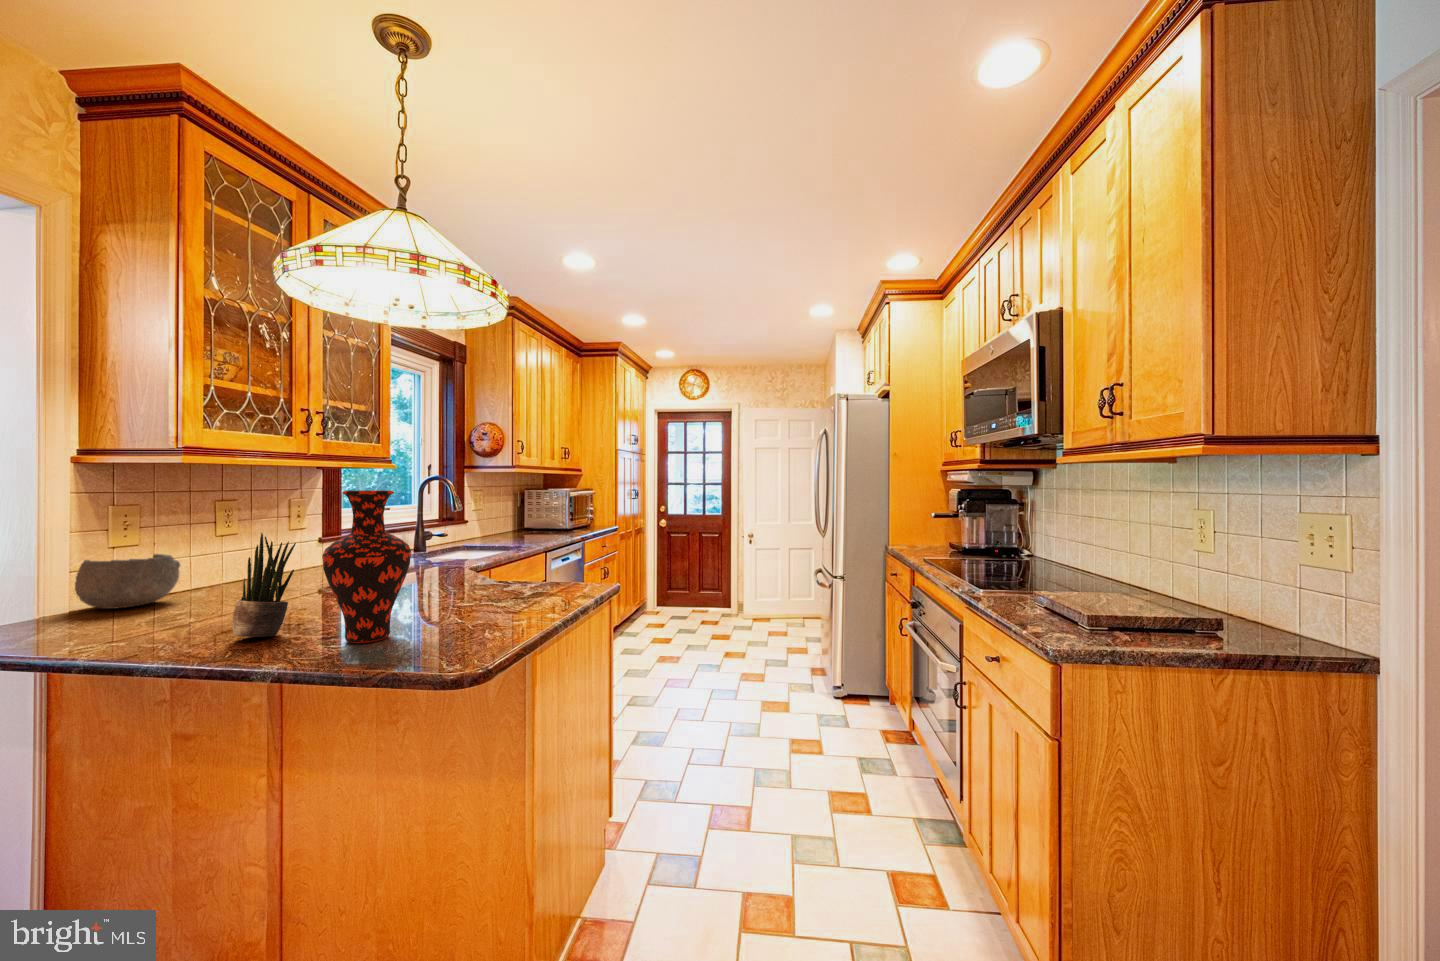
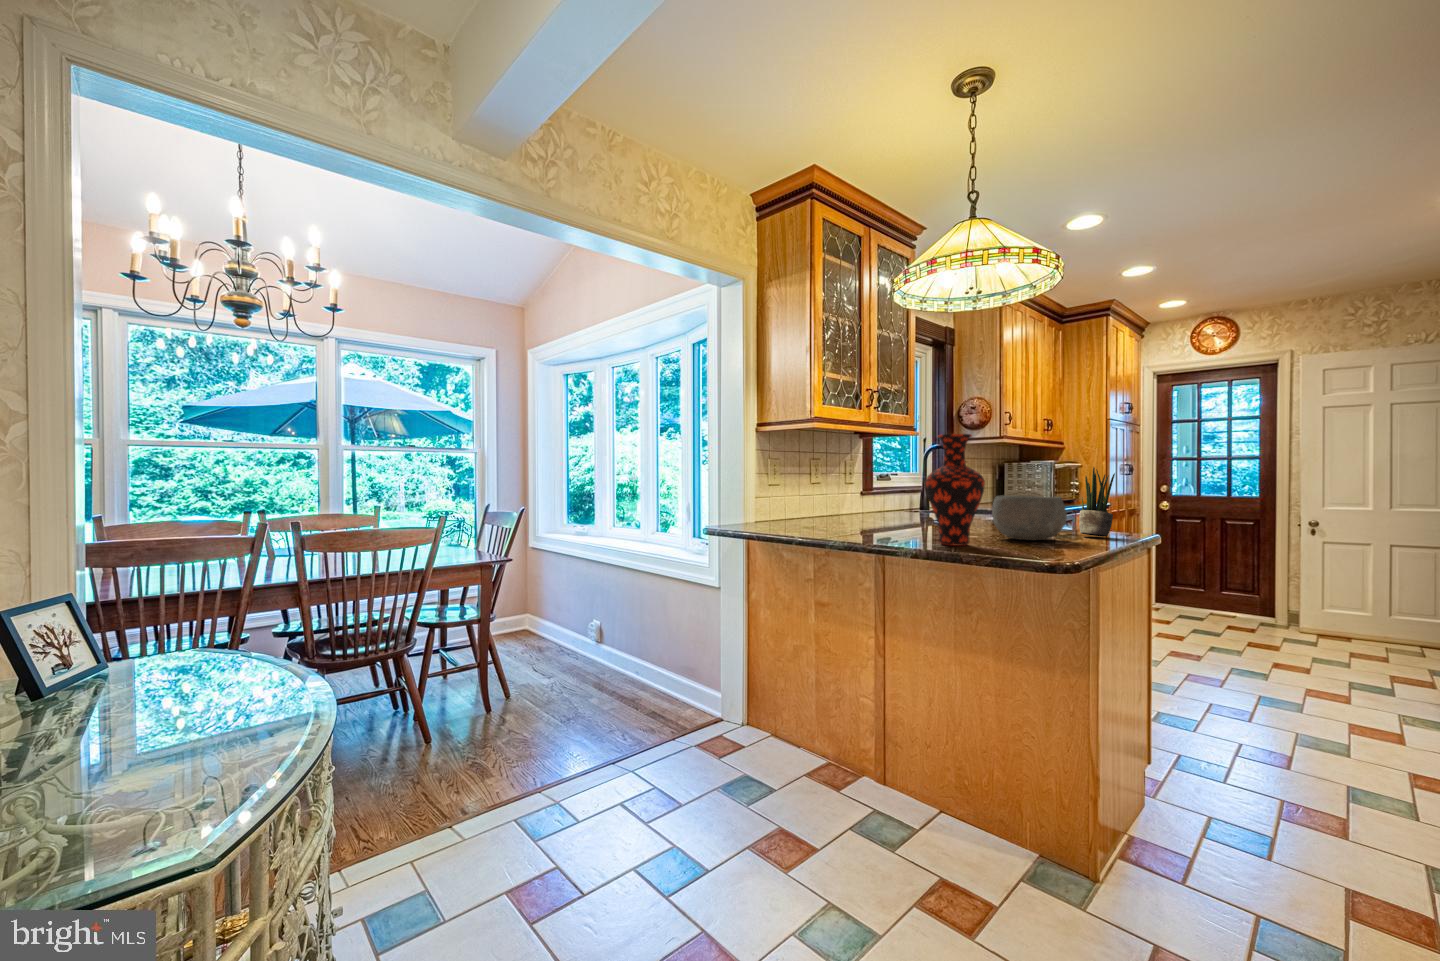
potted plant: present [232,533,296,637] -> present [1079,467,1115,537]
bowl: present [75,554,180,609] -> present [992,496,1067,540]

